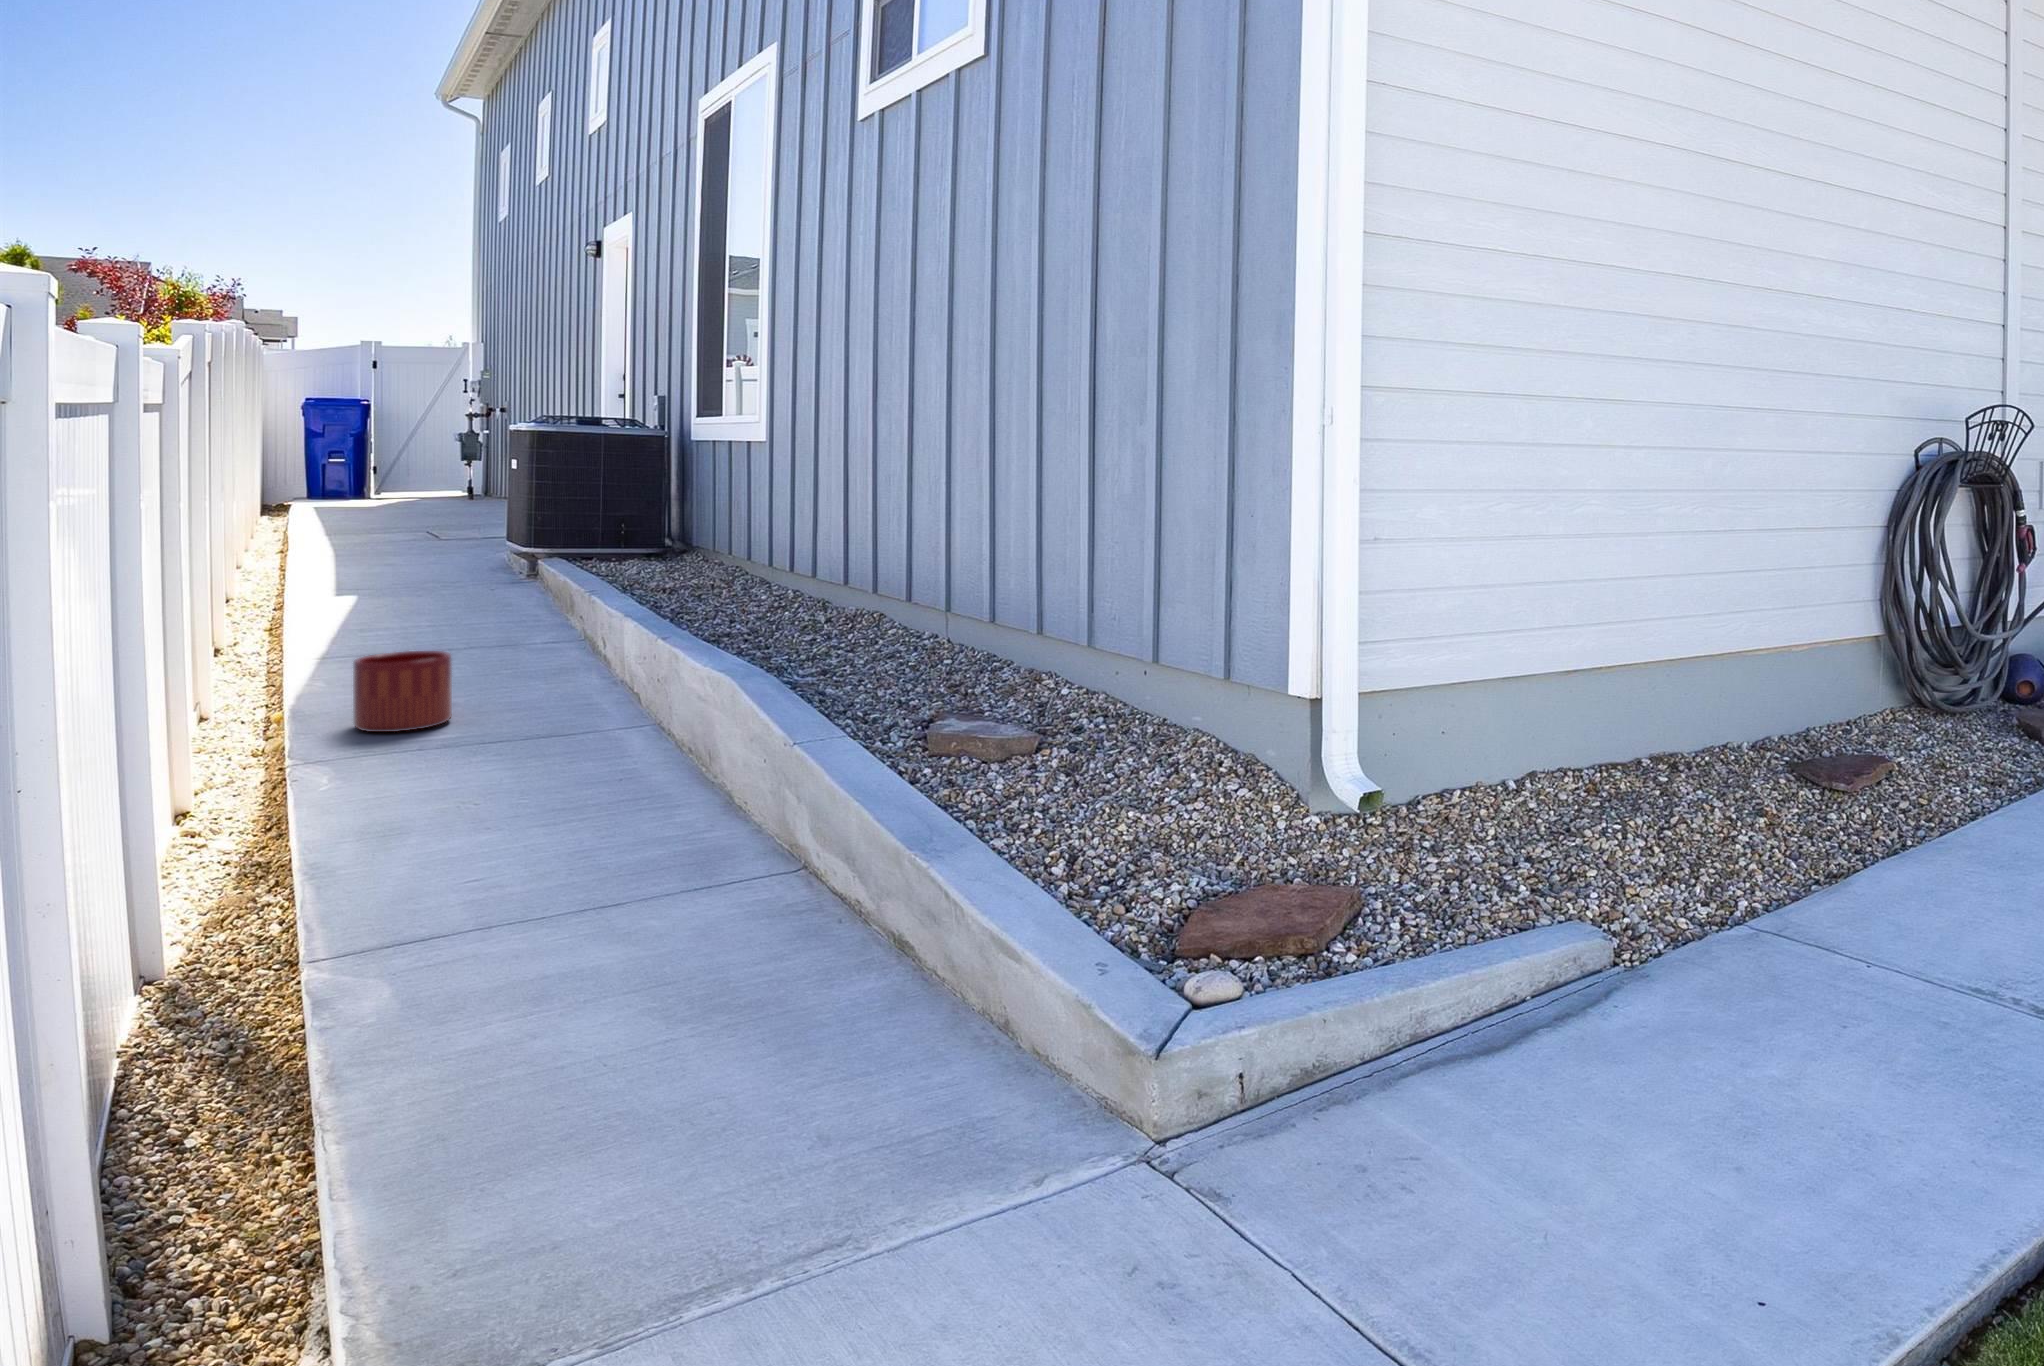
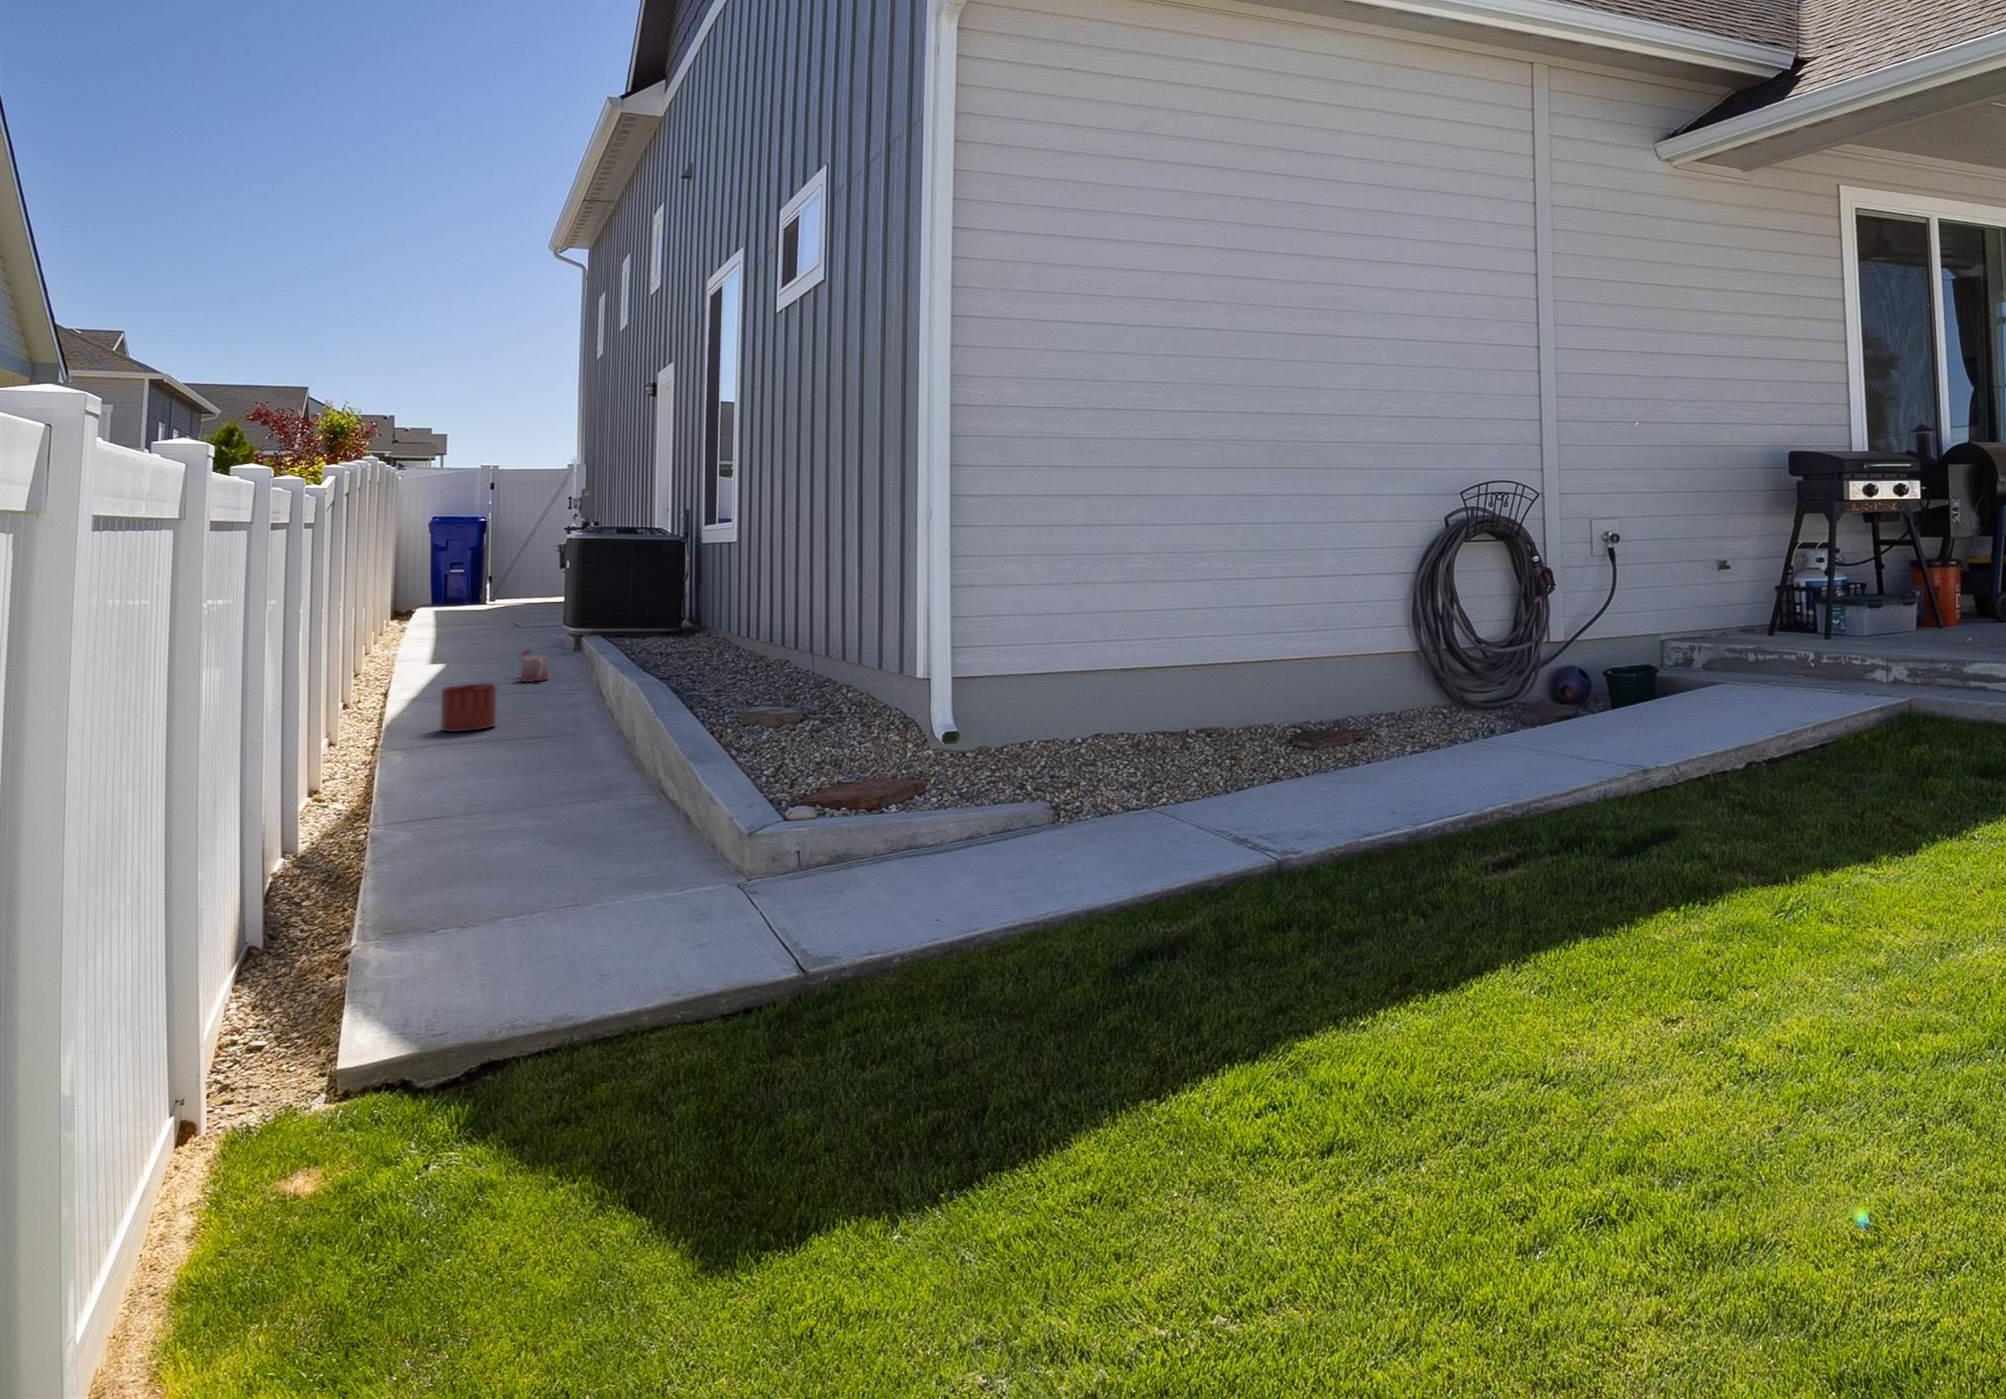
watering can: none [465,578,513,633] -> present [520,645,549,682]

